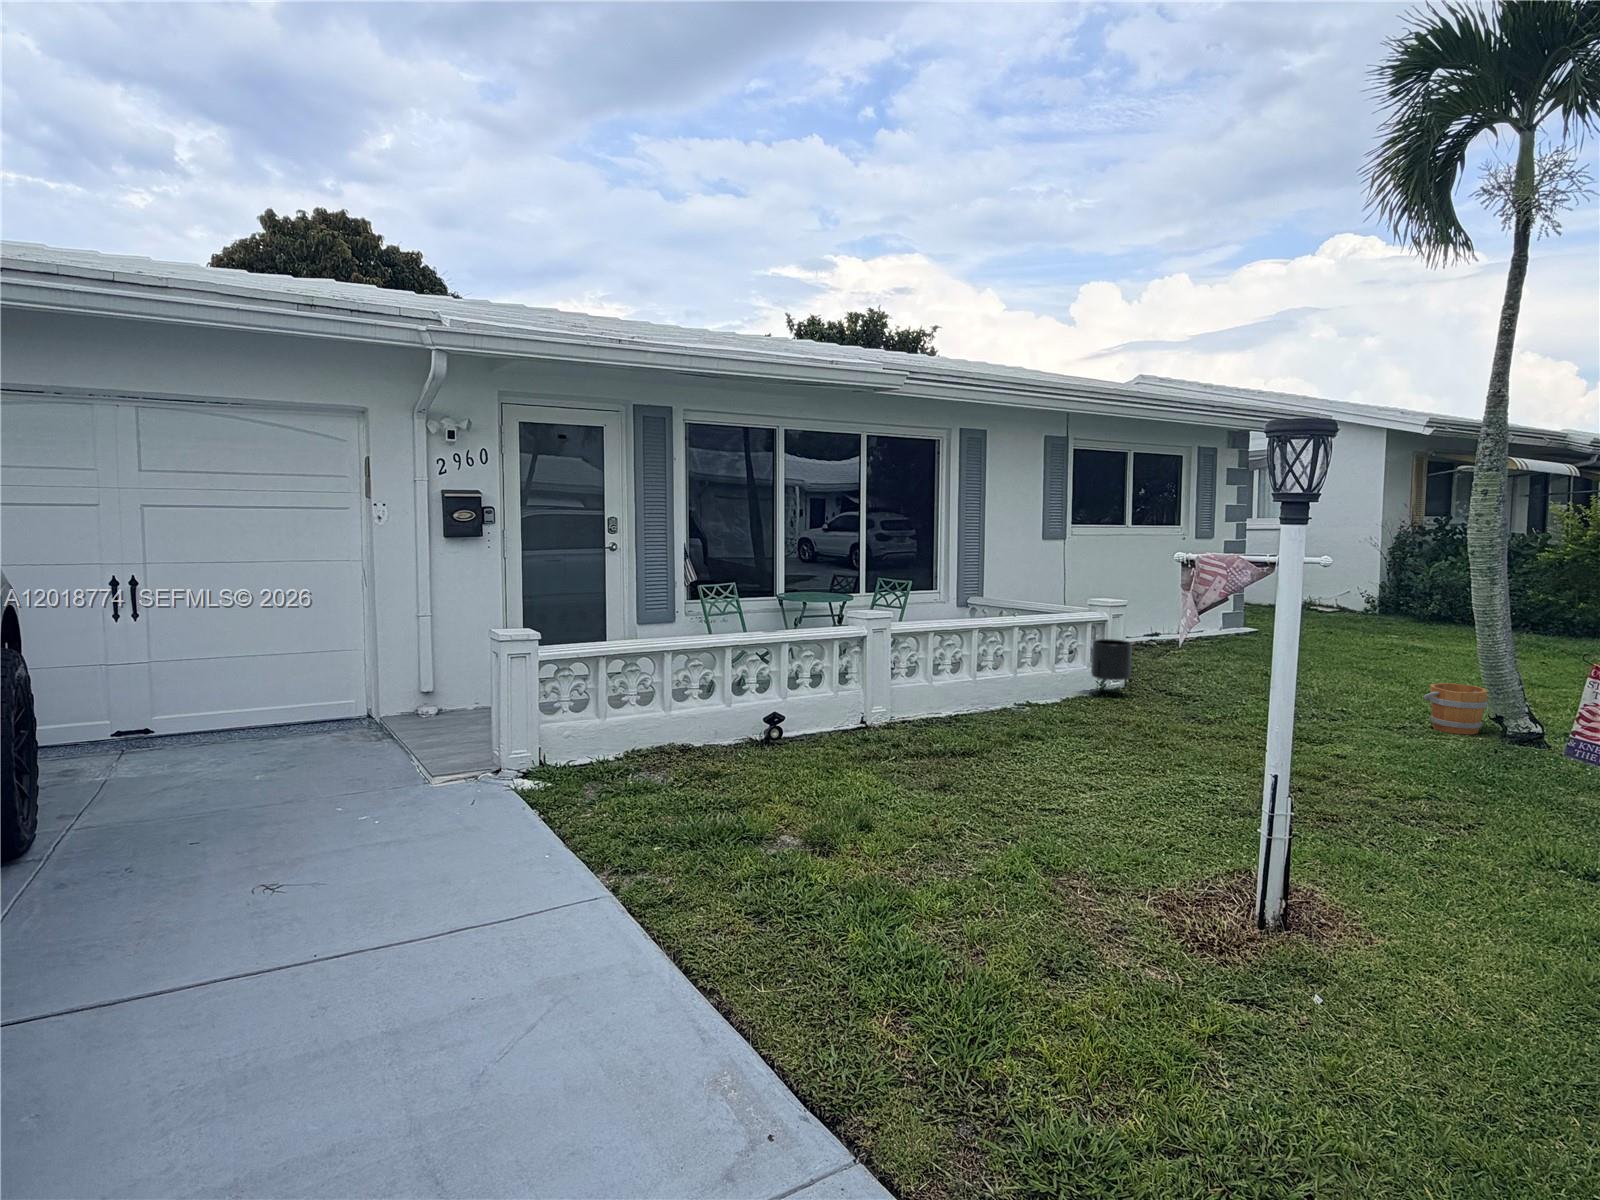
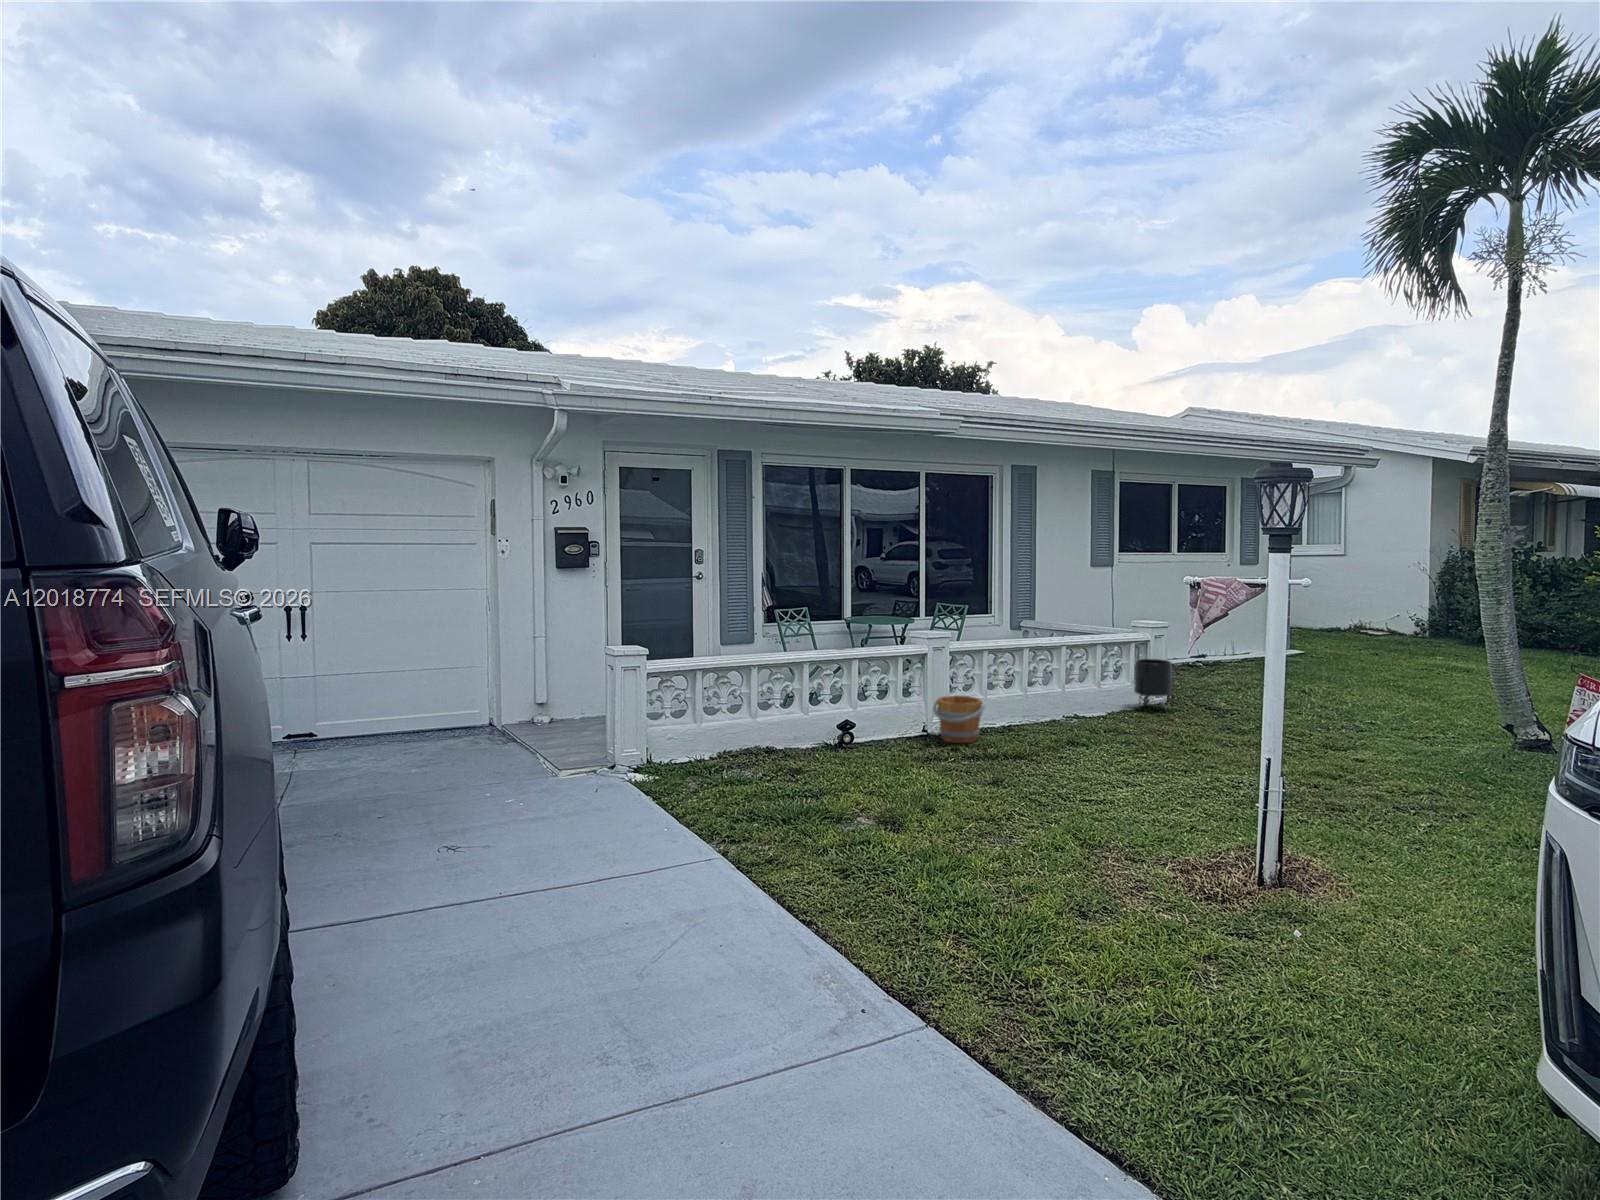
bucket: present [1424,683,1489,735] -> present [933,695,985,743]

